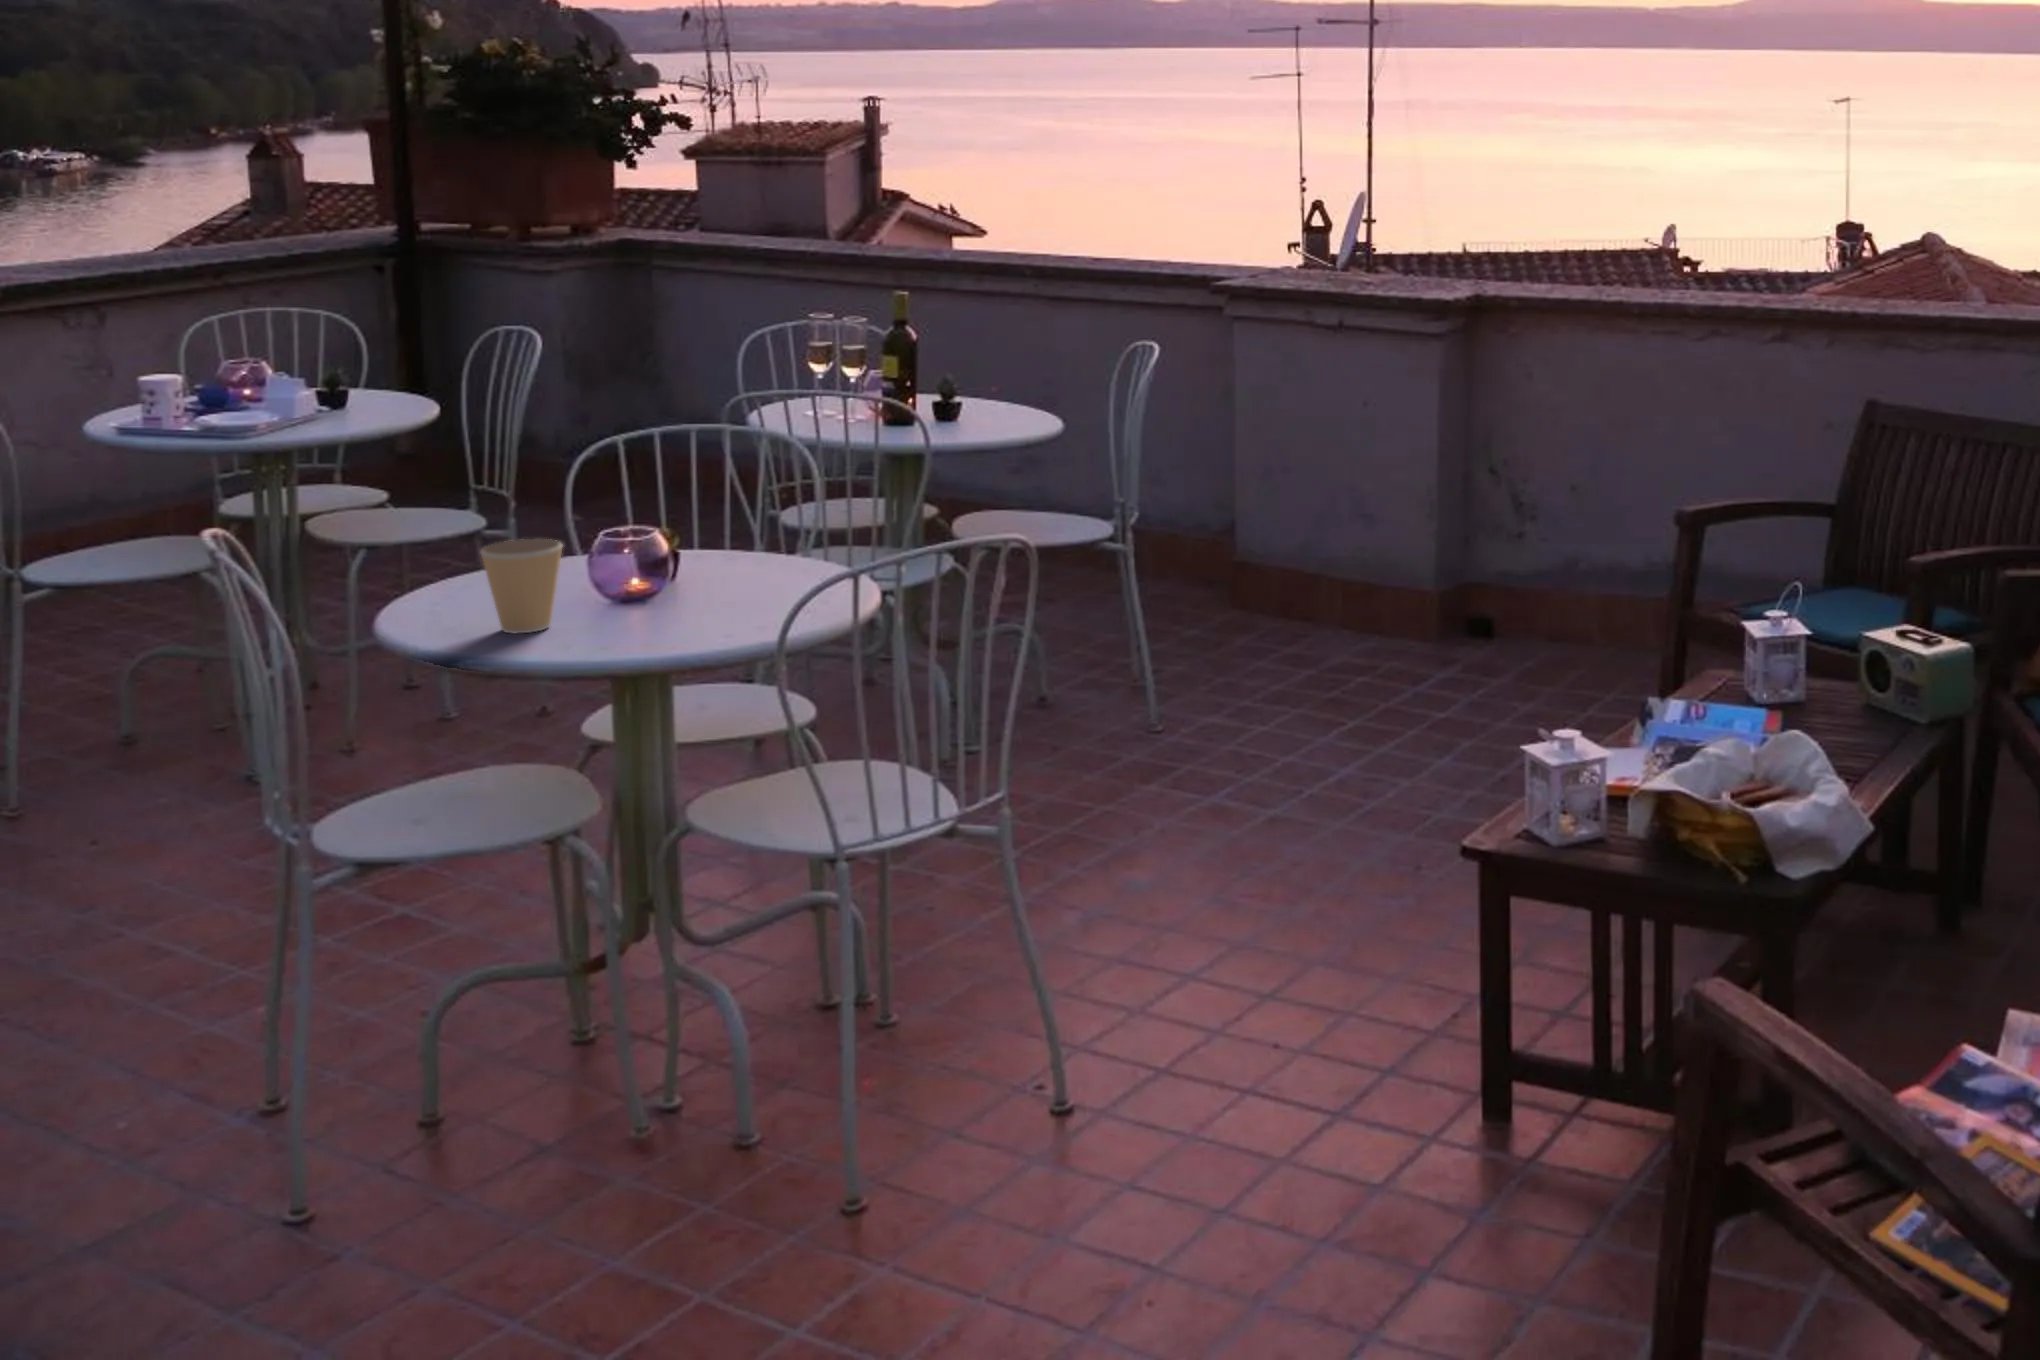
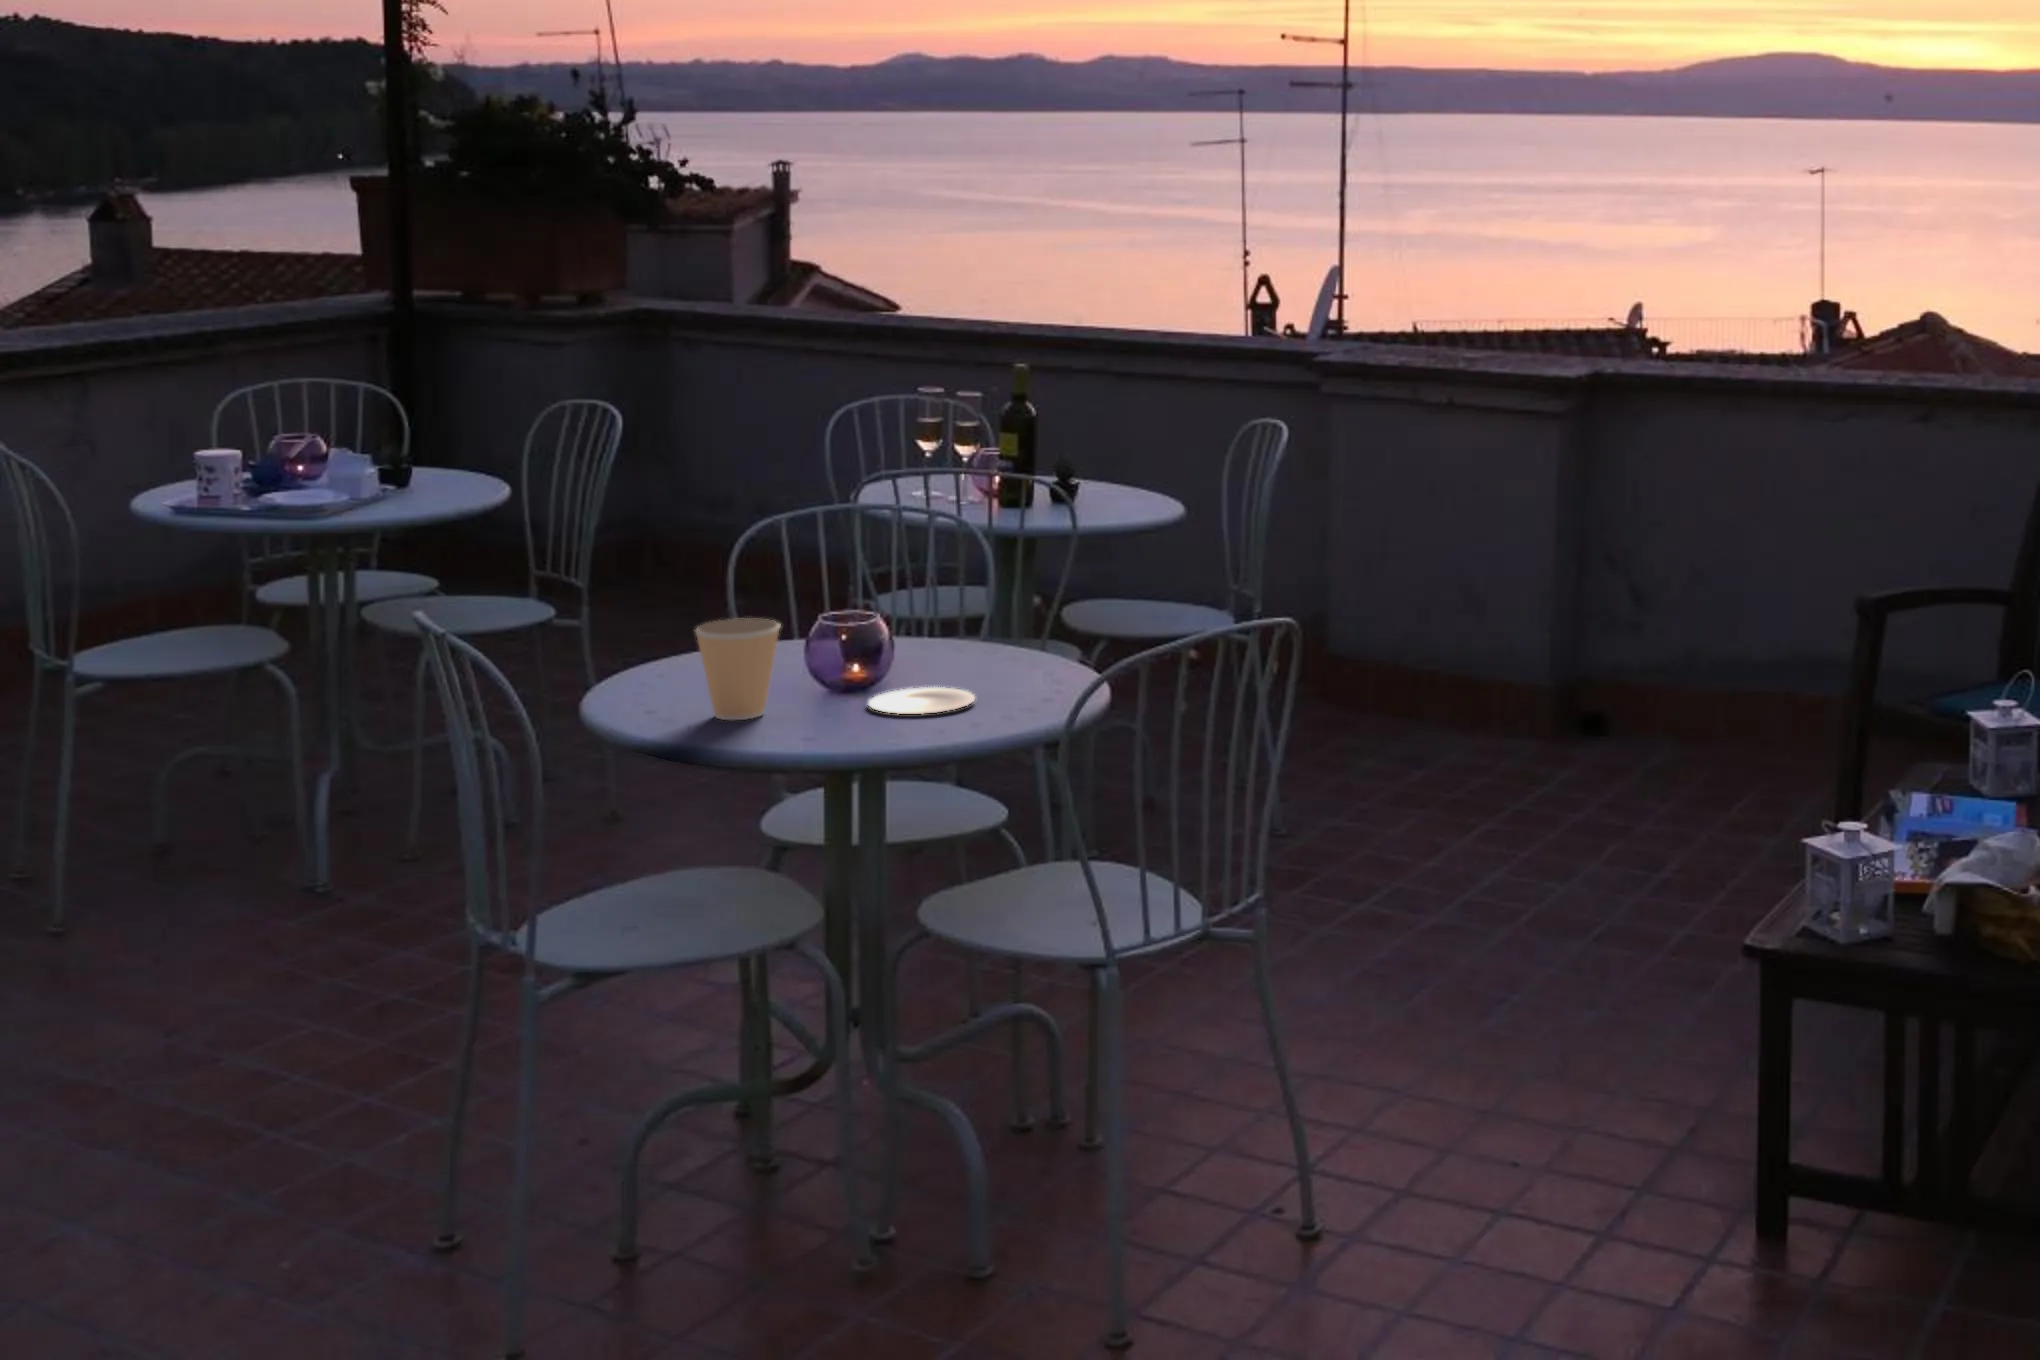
plate: none [649,438,754,627] -> present [868,687,975,714]

